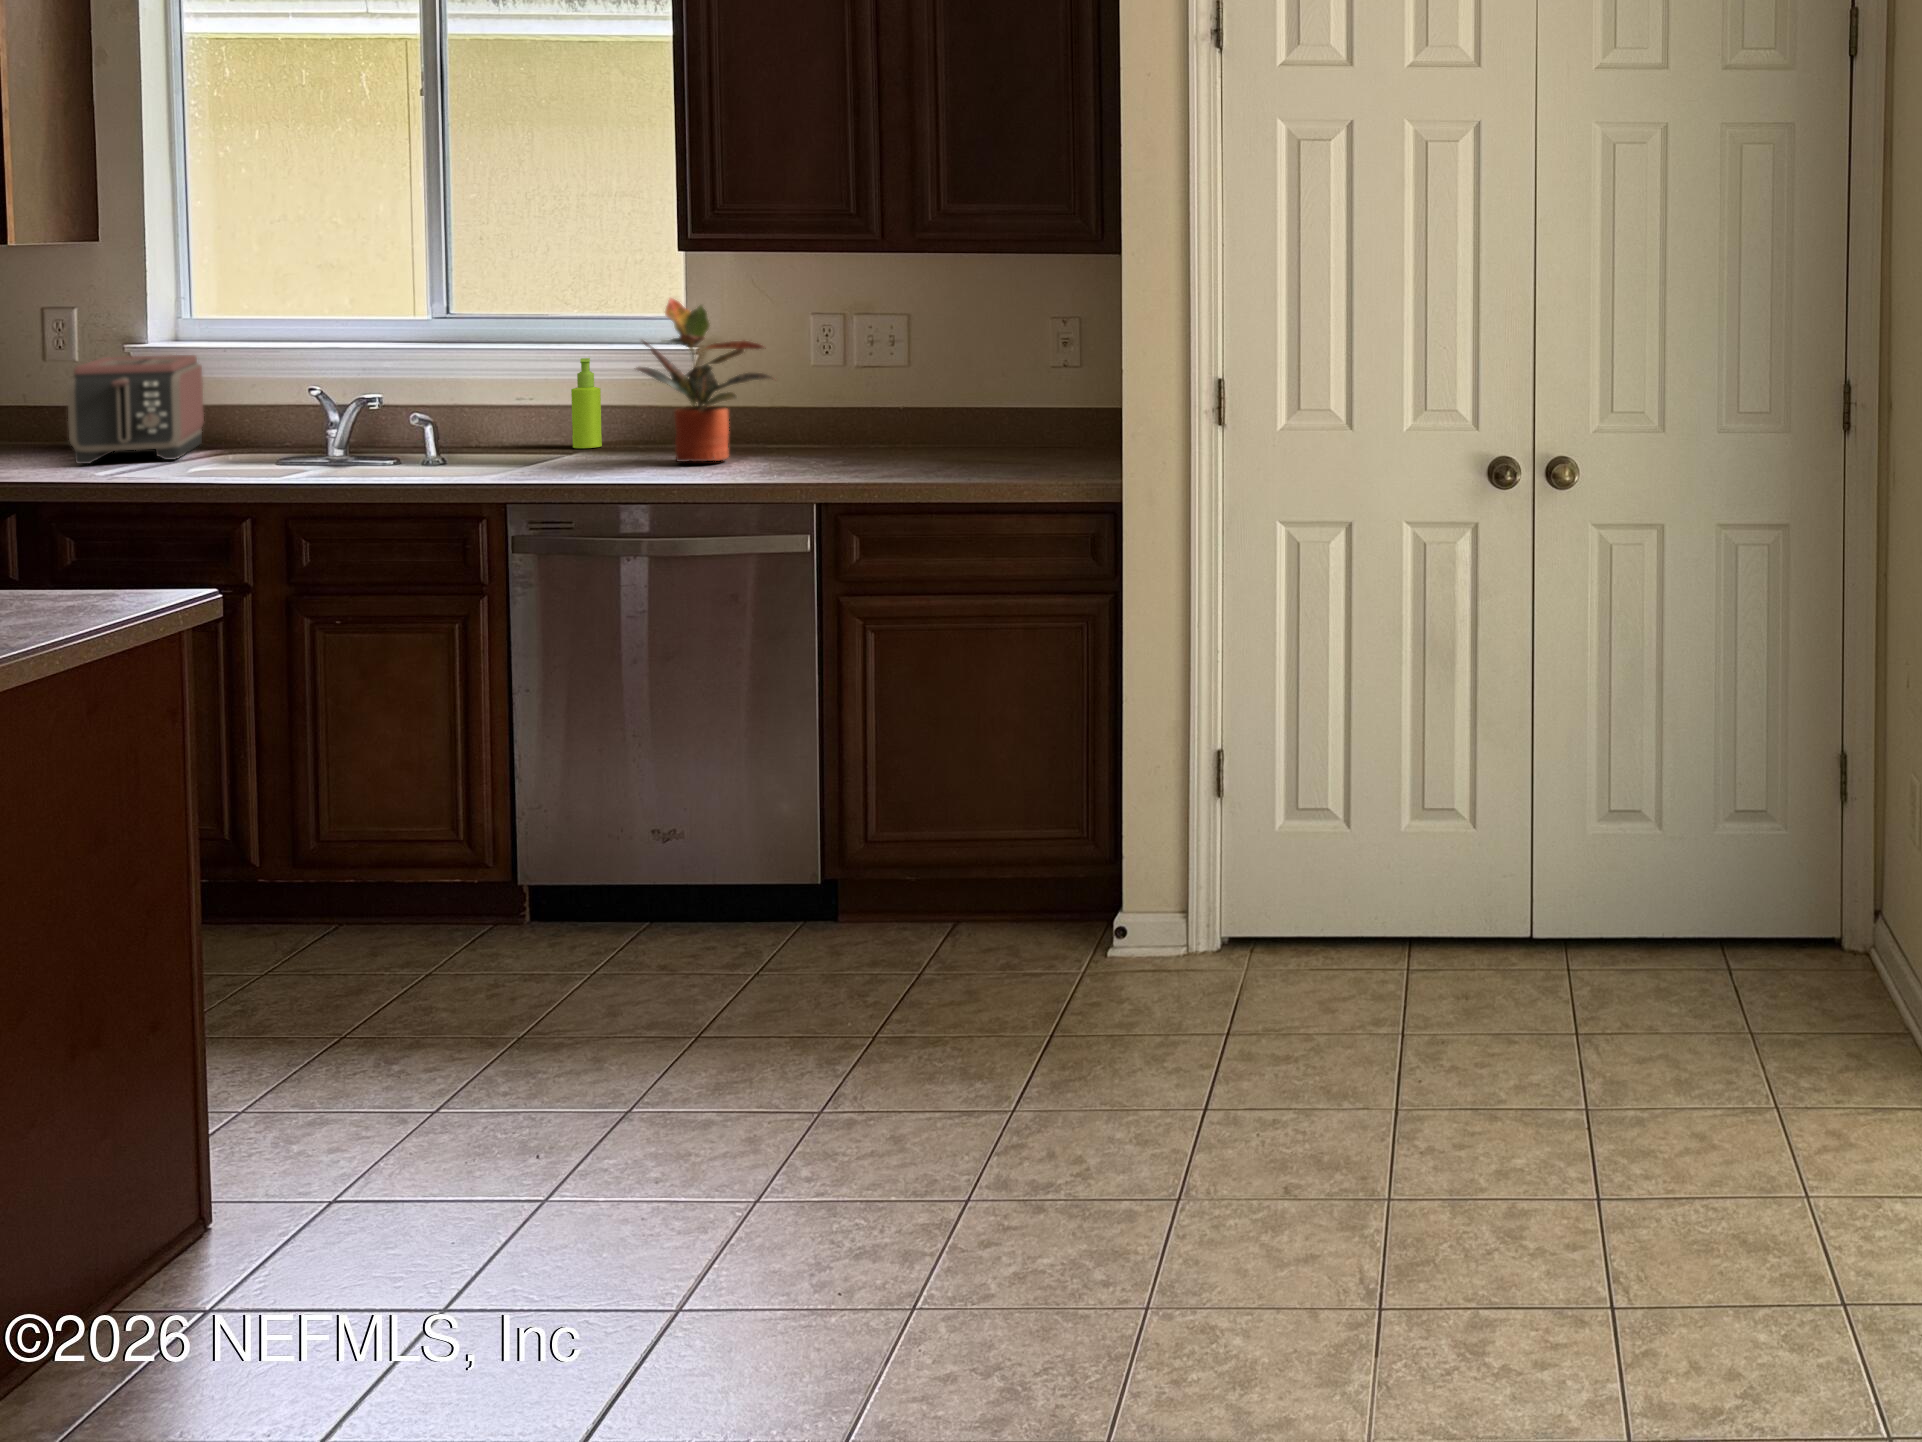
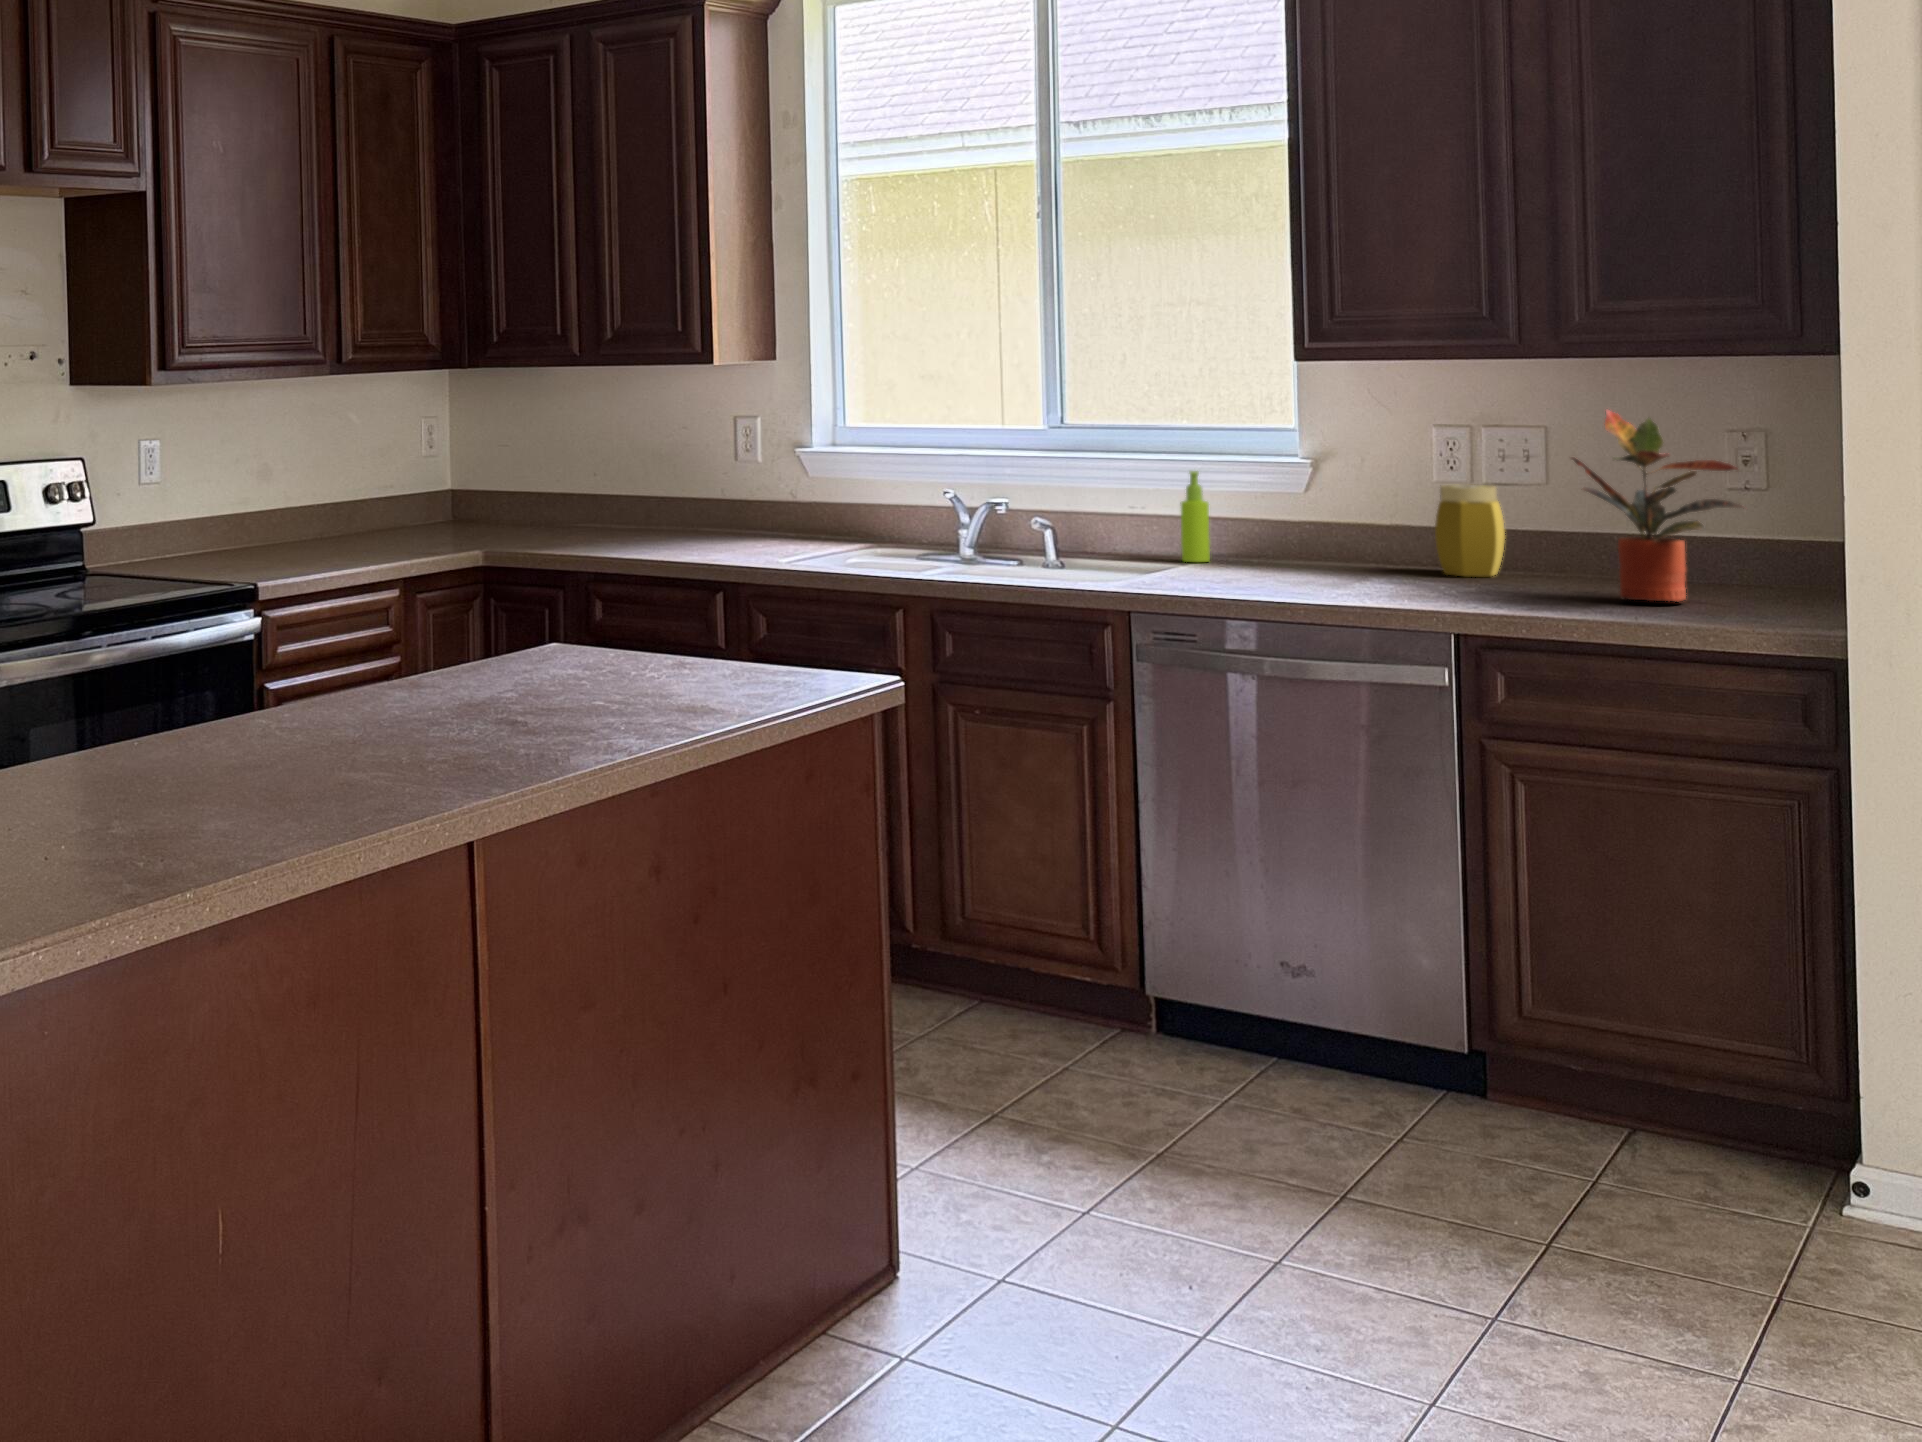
potted plant: present [636,298,772,462] -> present [1572,410,1742,602]
toaster: present [67,355,204,464] -> none [765,461,856,552]
jar: none [811,365,872,449] -> present [1435,484,1505,577]

